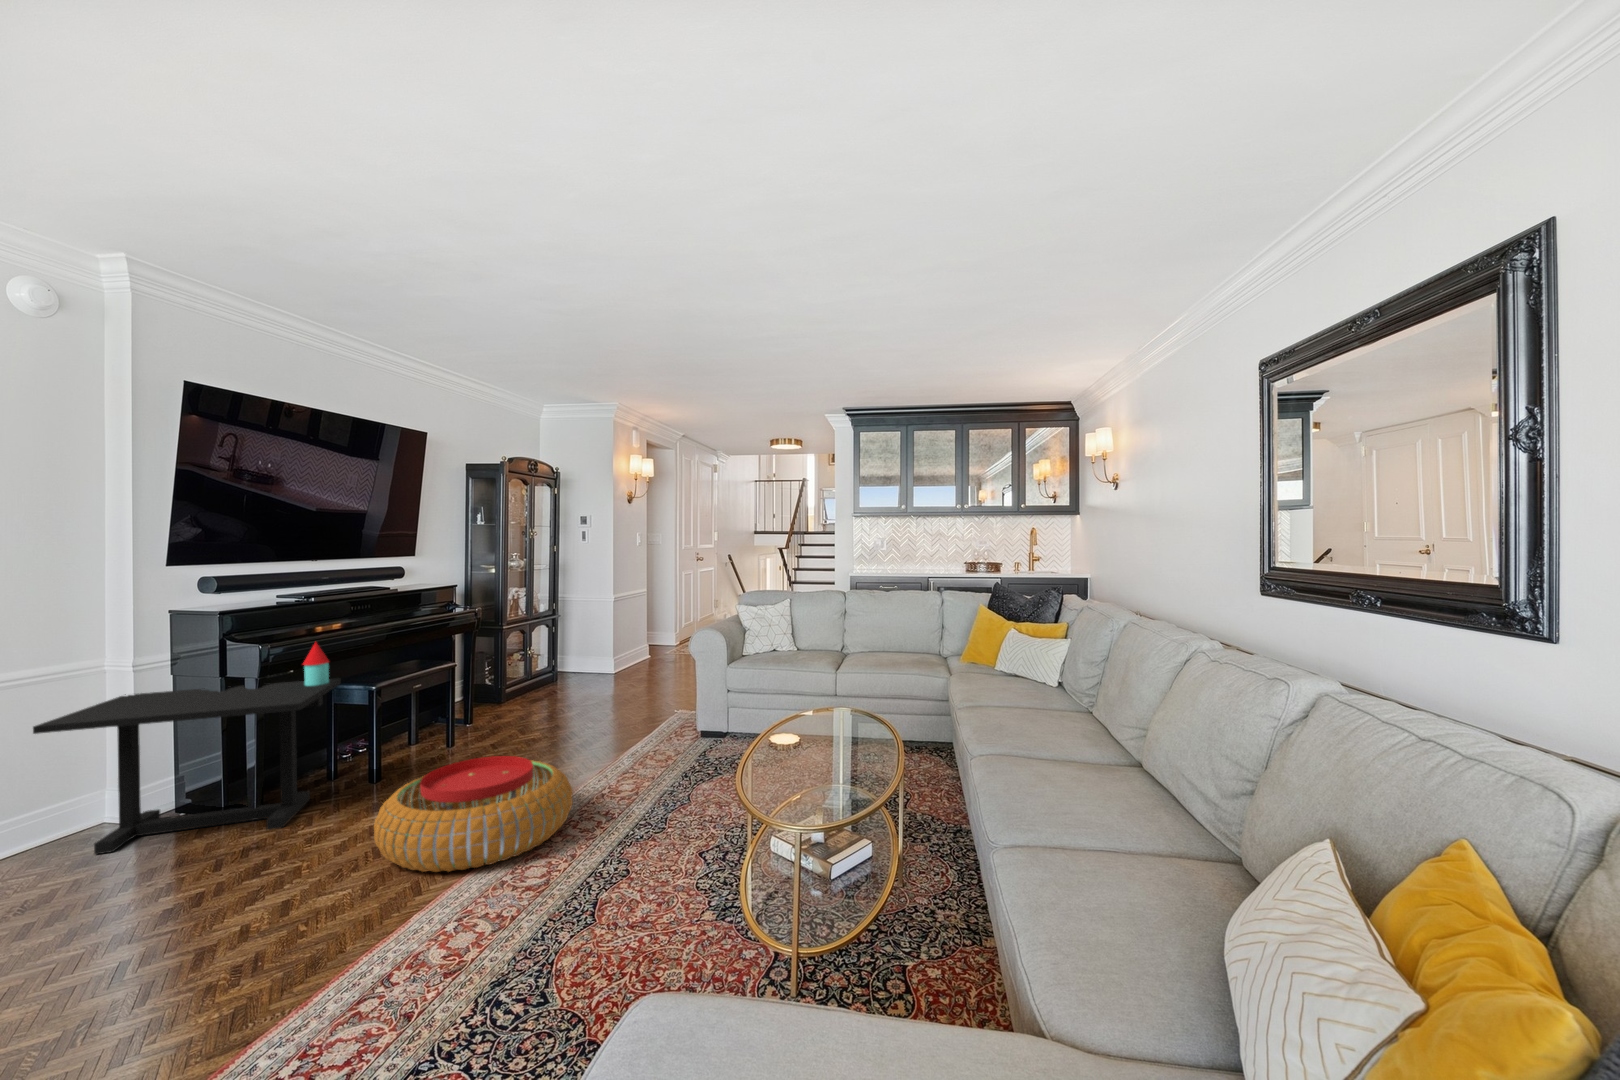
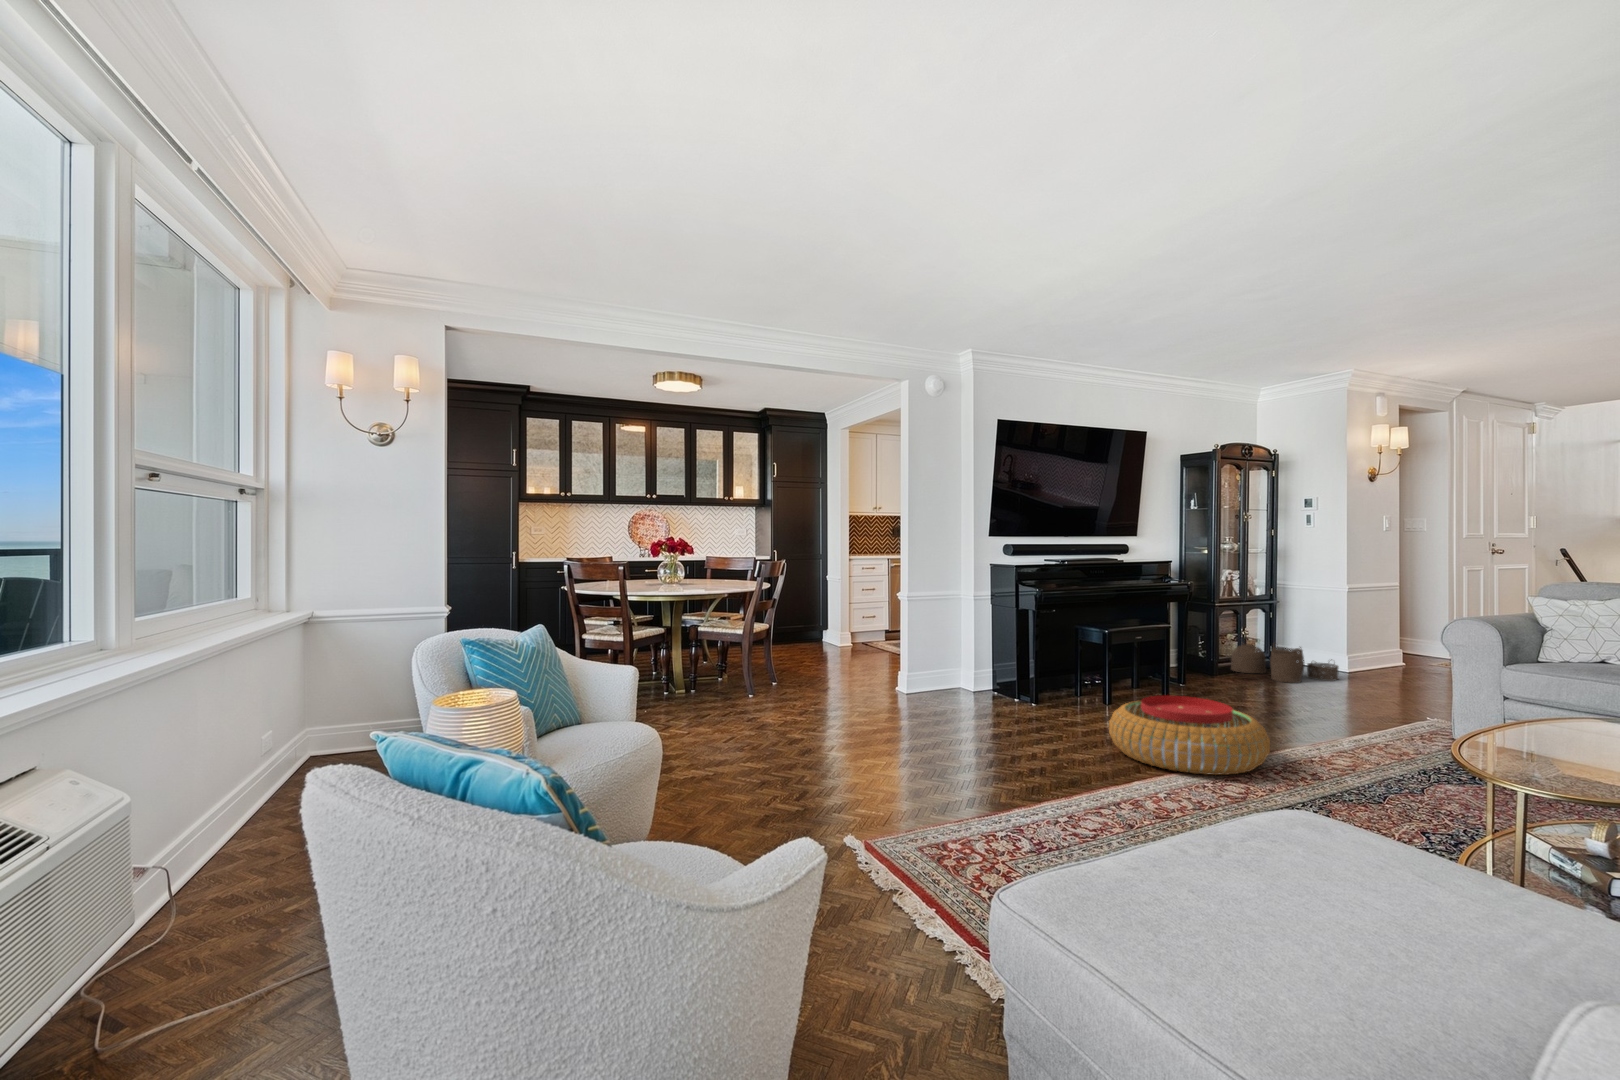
side table: present [33,643,341,854] -> none [936,593,1085,716]
woven basket: none [519,658,612,698] -> present [1231,642,1338,683]

